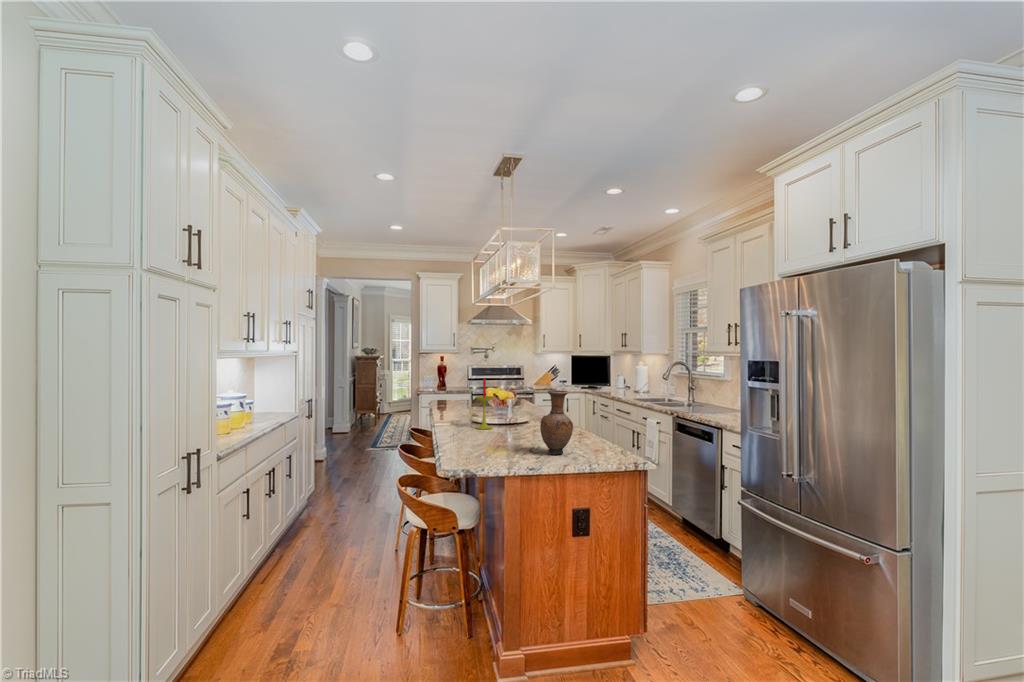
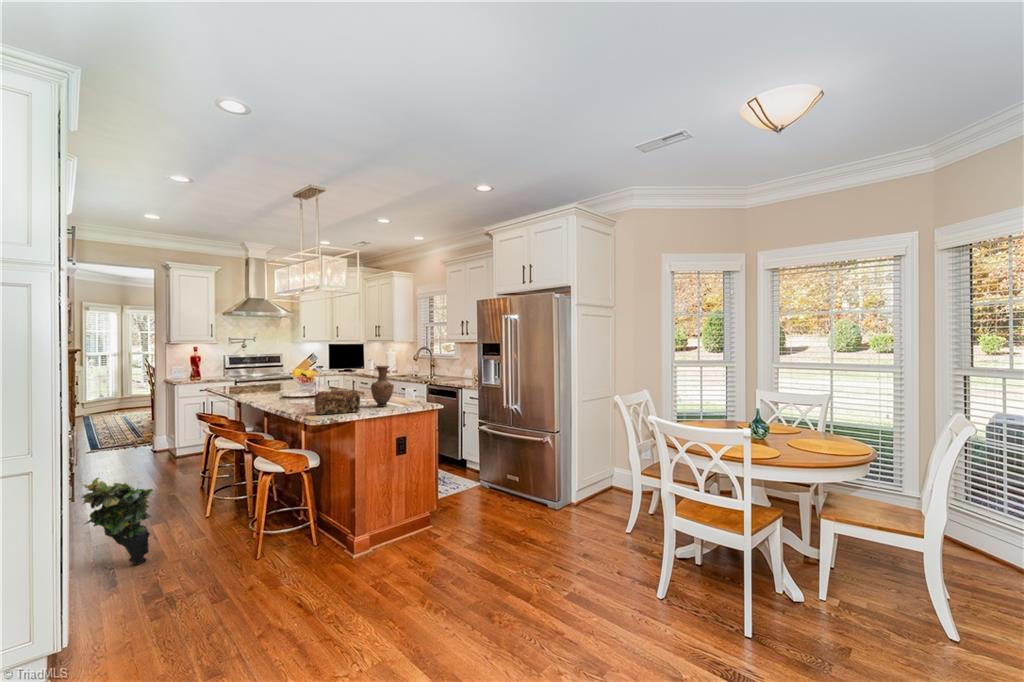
candle: present [474,379,494,429] -> none [292,362,313,401]
bread loaf: none [451,425,515,460] -> present [315,390,360,415]
potted plant: none [243,496,313,601] -> present [82,478,153,565]

